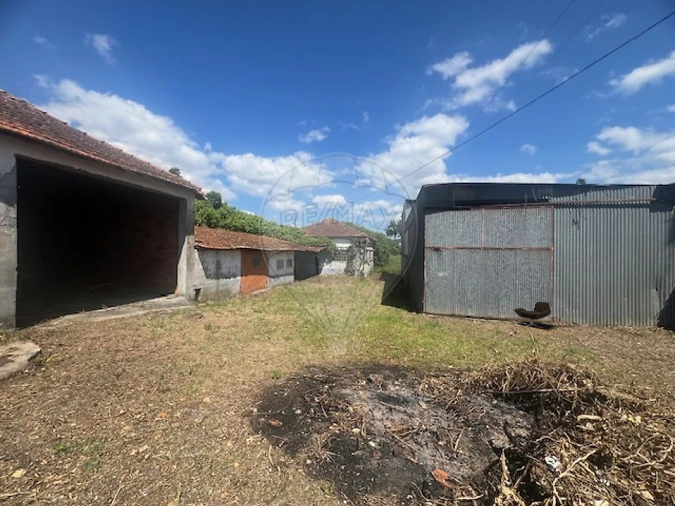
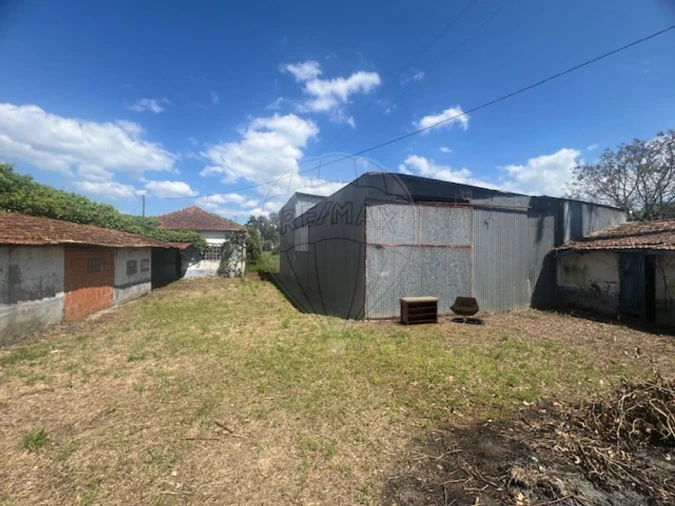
bench: none [459,296,500,323] -> present [399,297,439,325]

